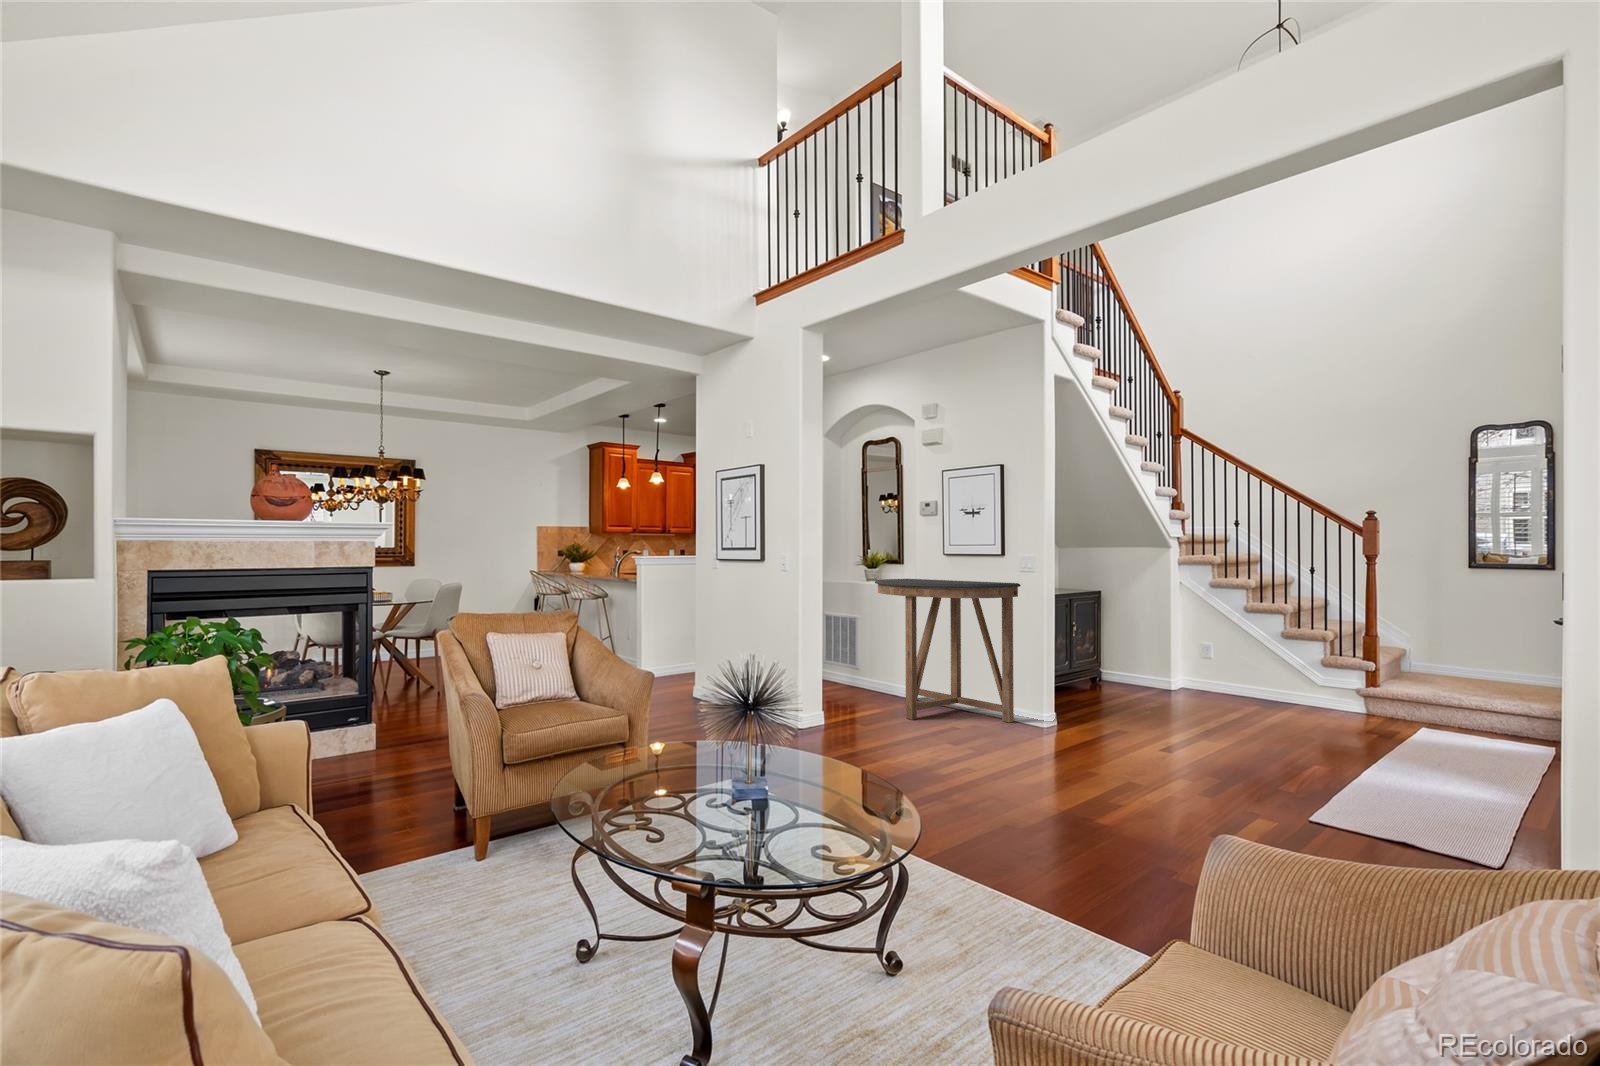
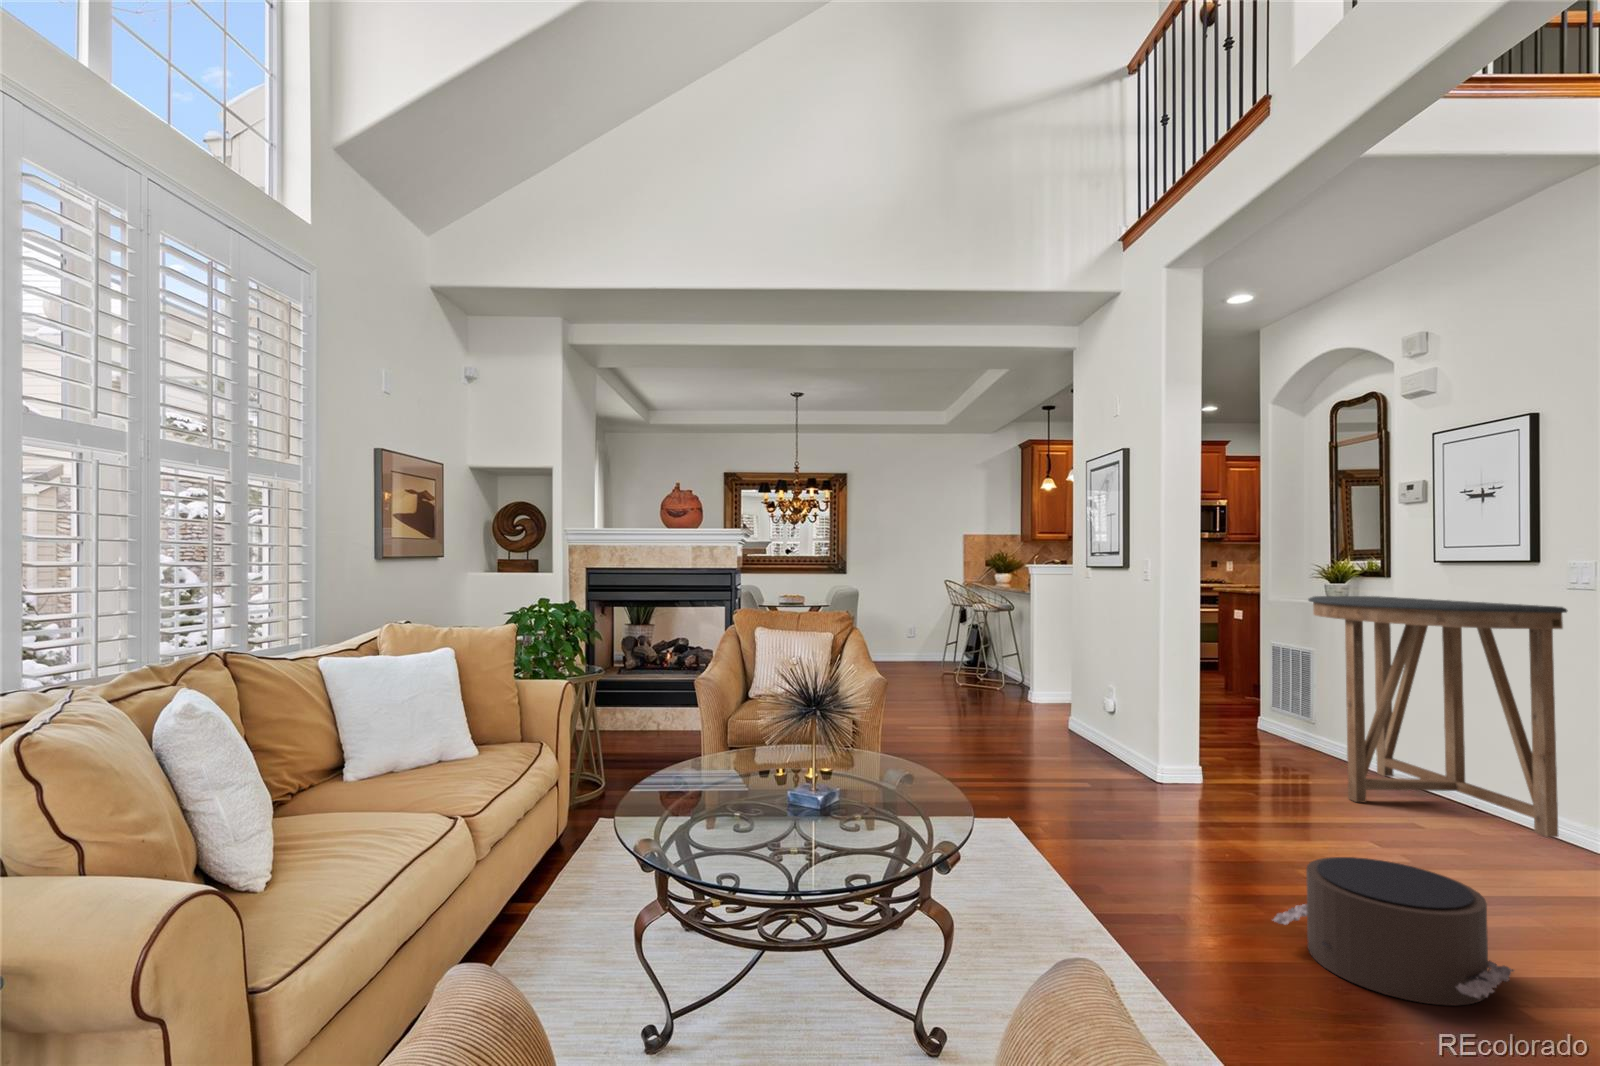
pouf: none [947,748,1067,826] -> present [1273,857,1514,1006]

